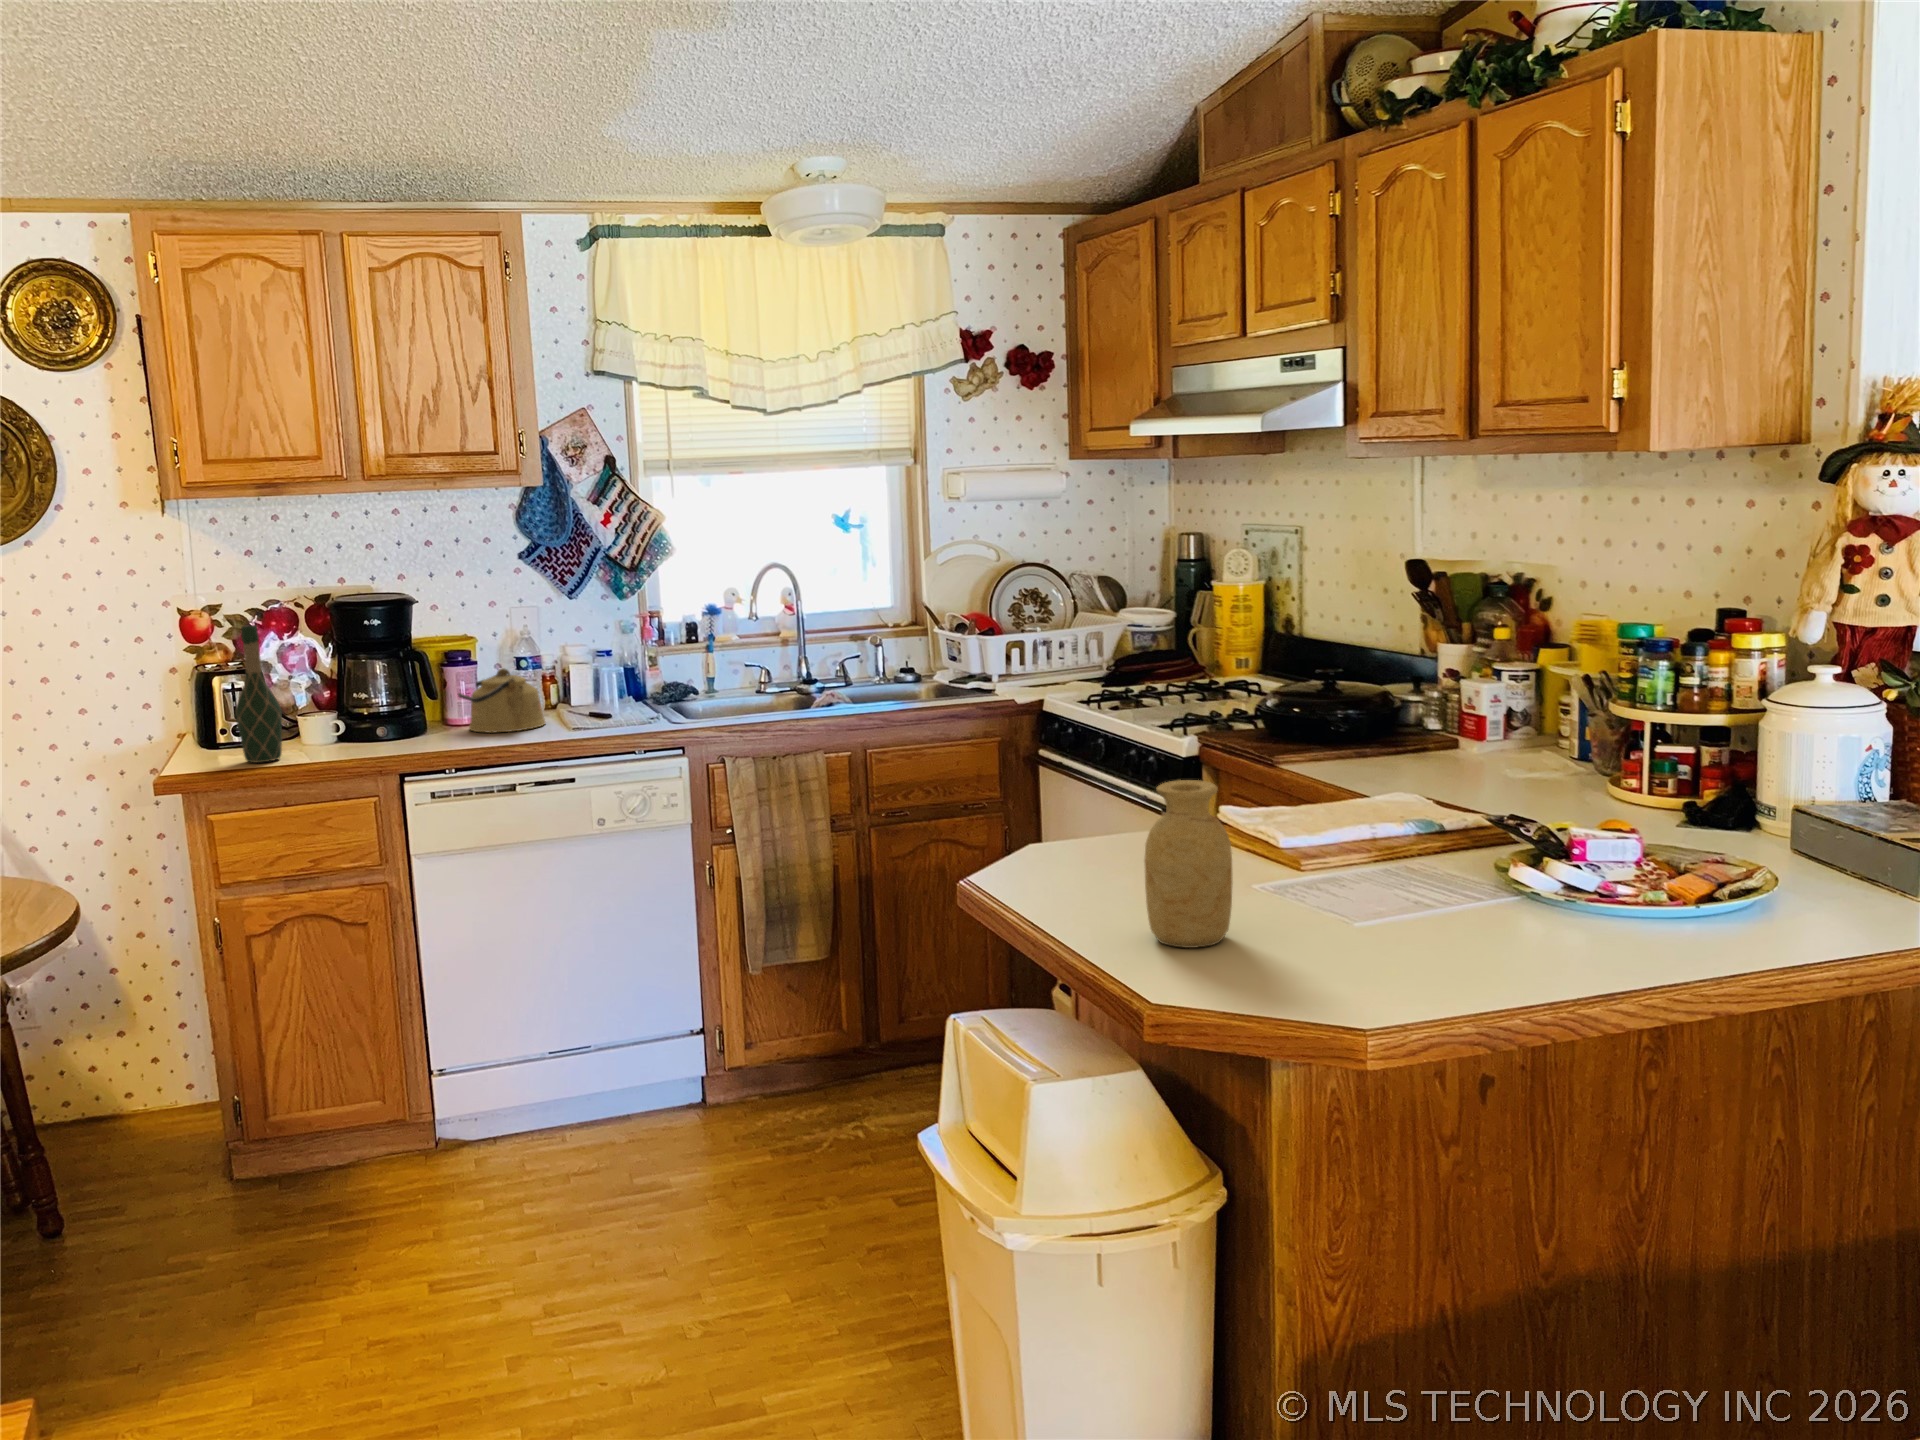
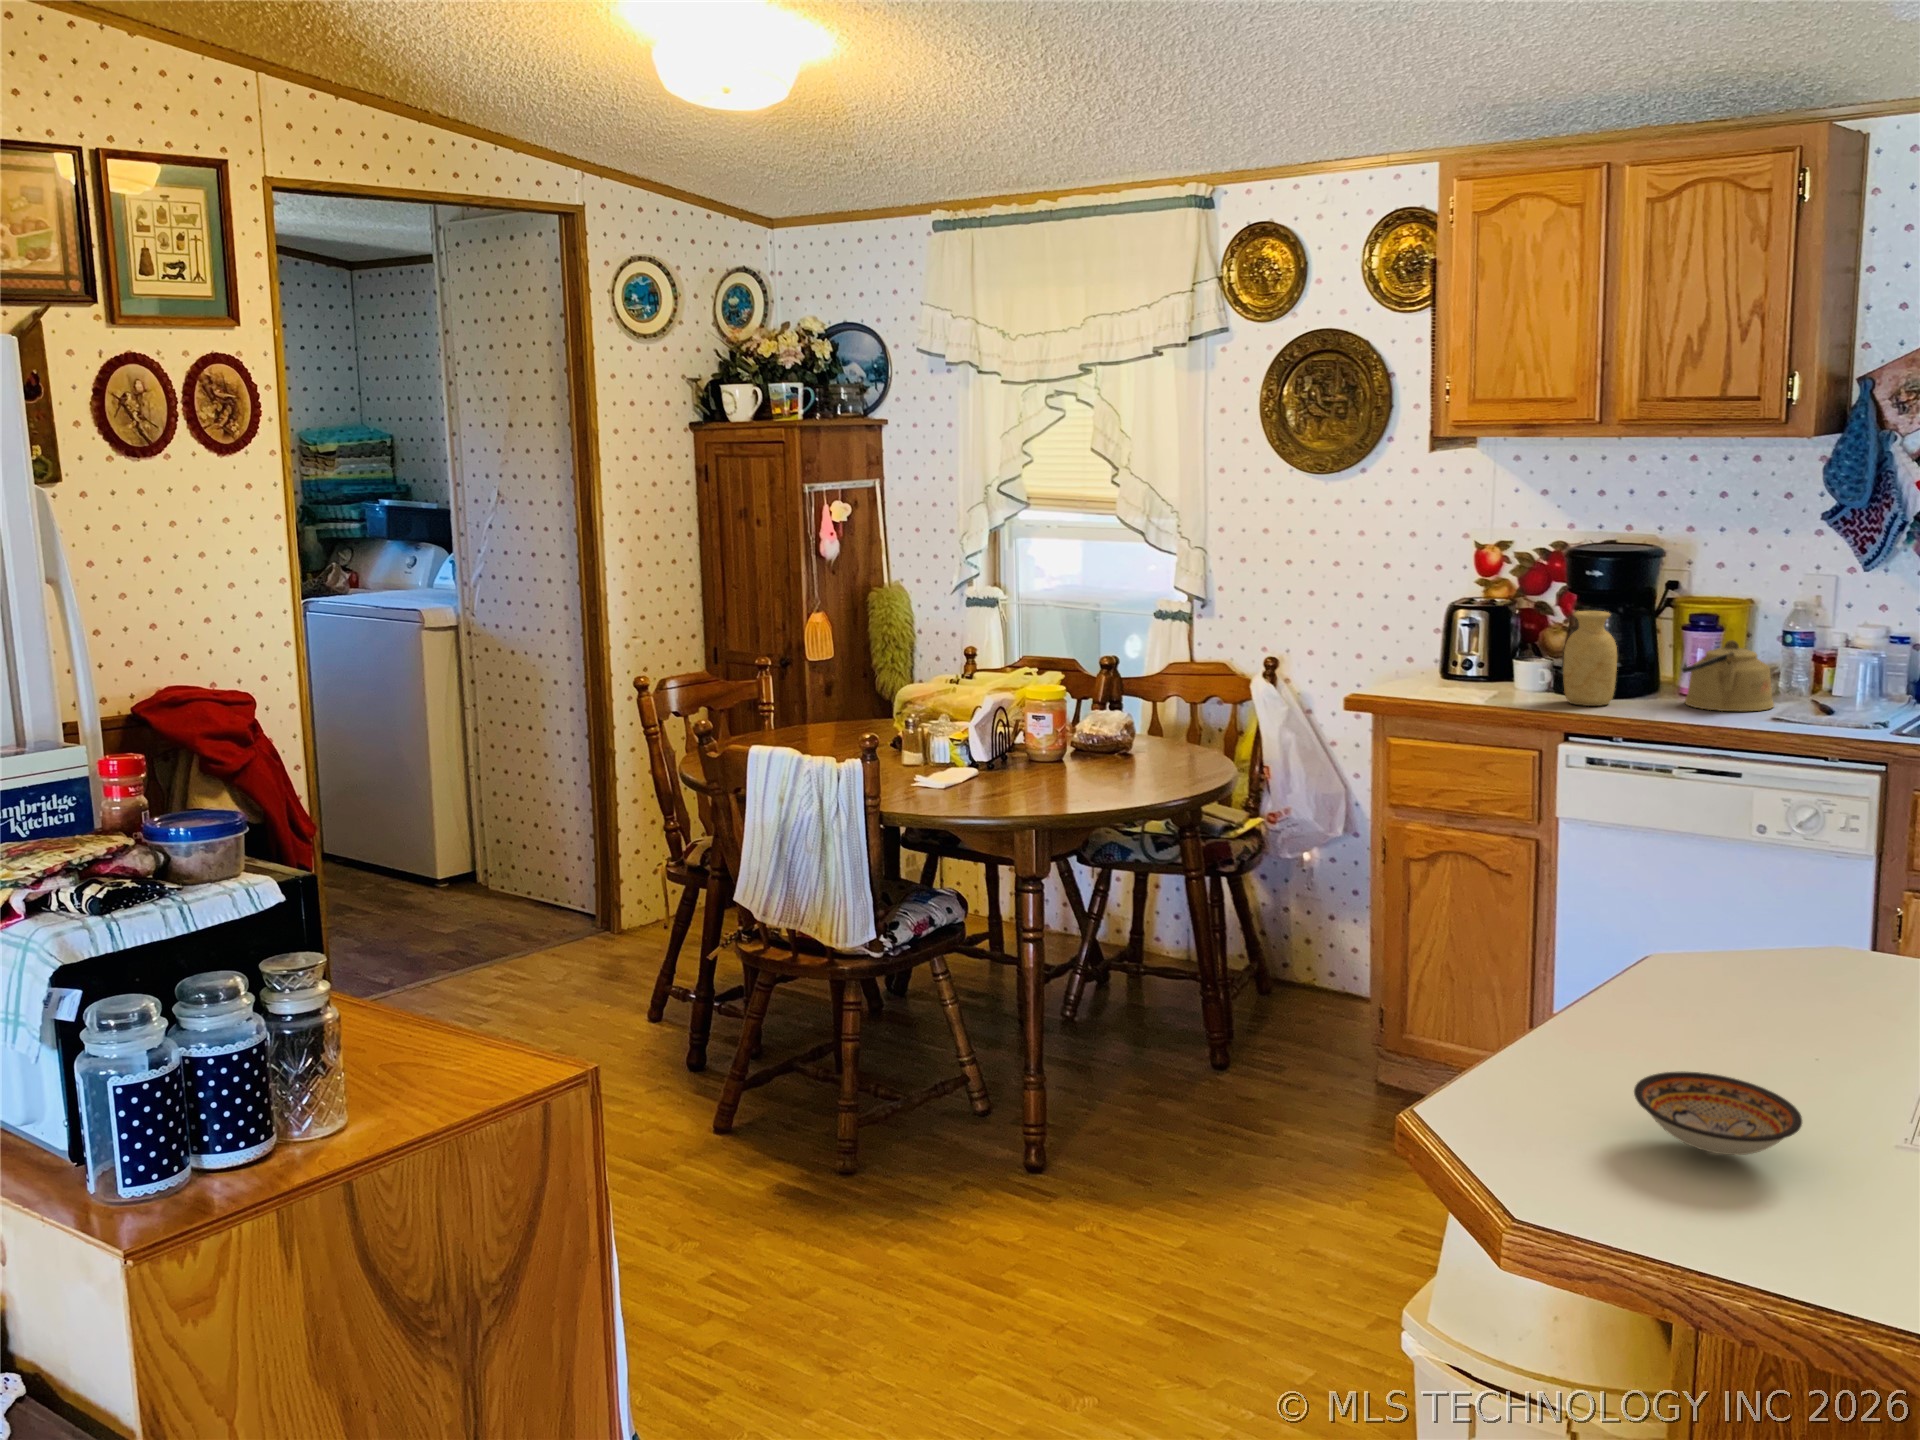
wine bottle: present [235,625,282,763] -> none [1440,563,1484,698]
vase: present [1144,780,1233,948] -> present [1563,611,1617,706]
ceramic bowl: none [1240,929,1380,985] -> present [1634,1072,1802,1155]

